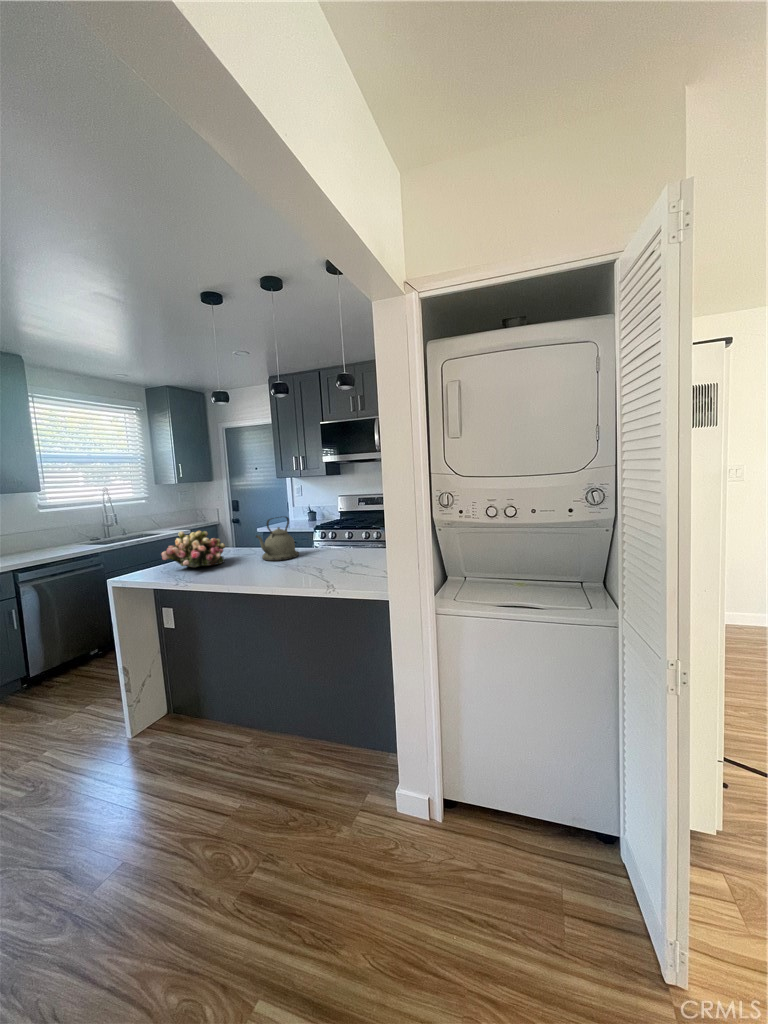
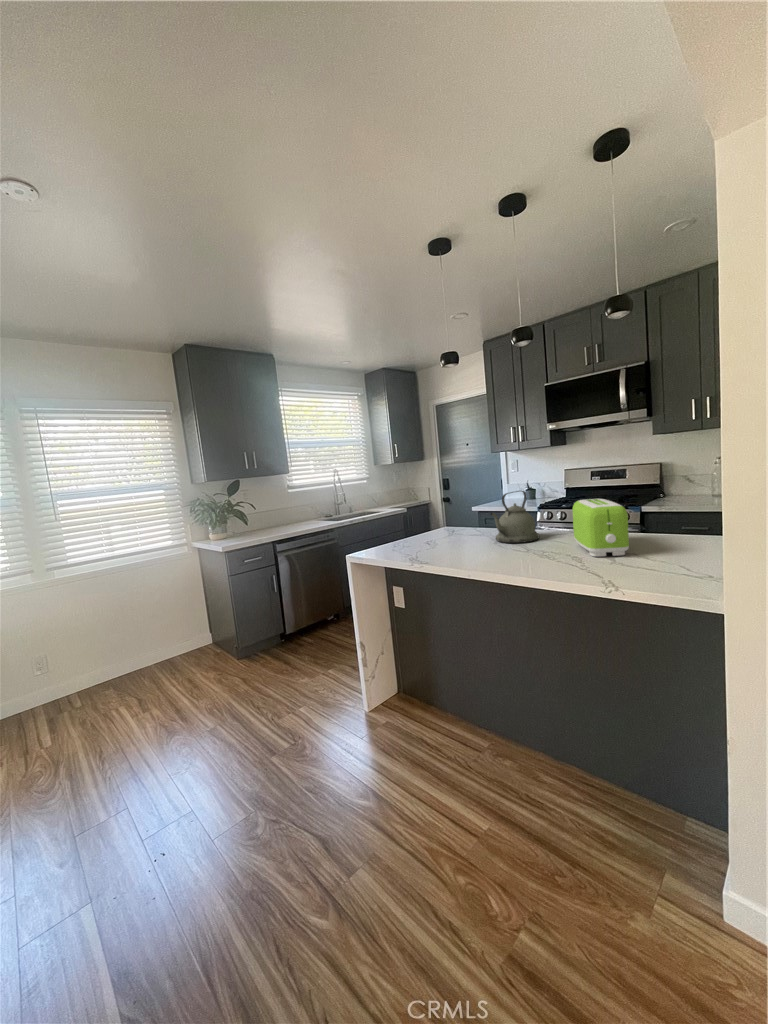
toaster: none [321,524,354,569] -> present [573,499,629,556]
flower arrangement: present [161,531,225,567] -> none [393,507,454,547]

